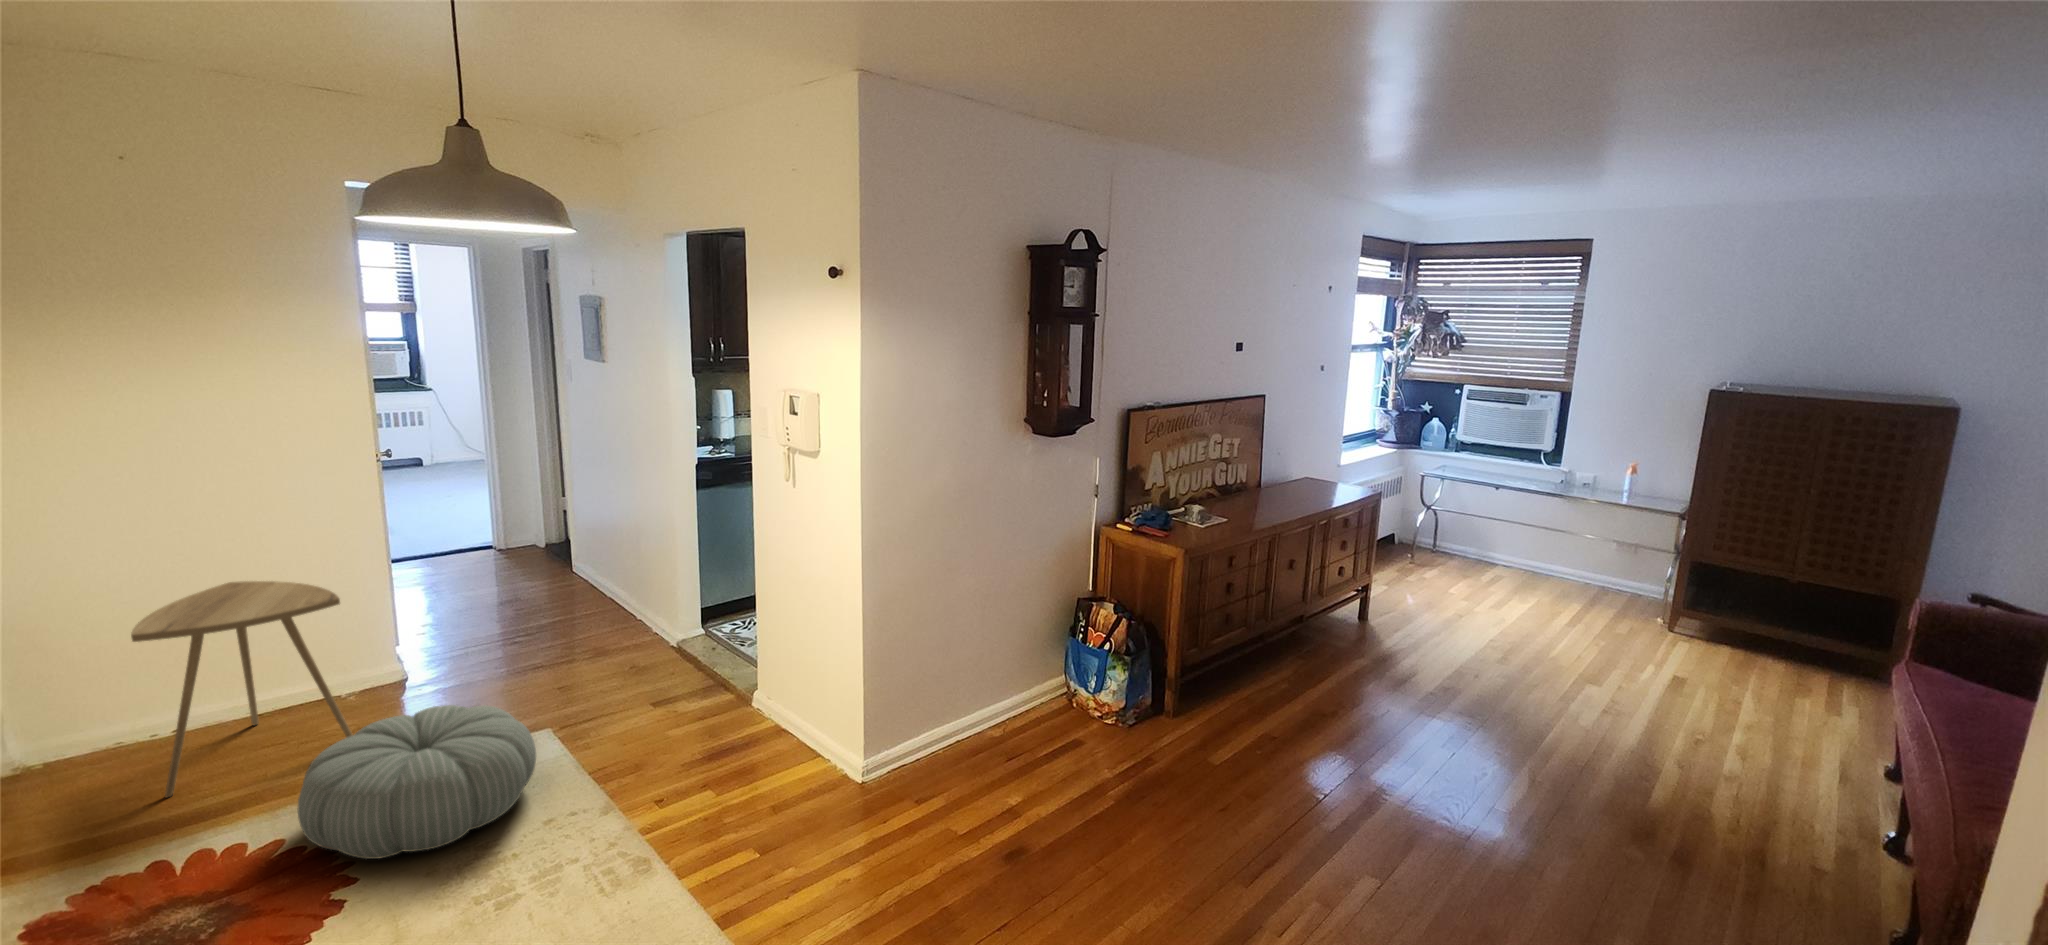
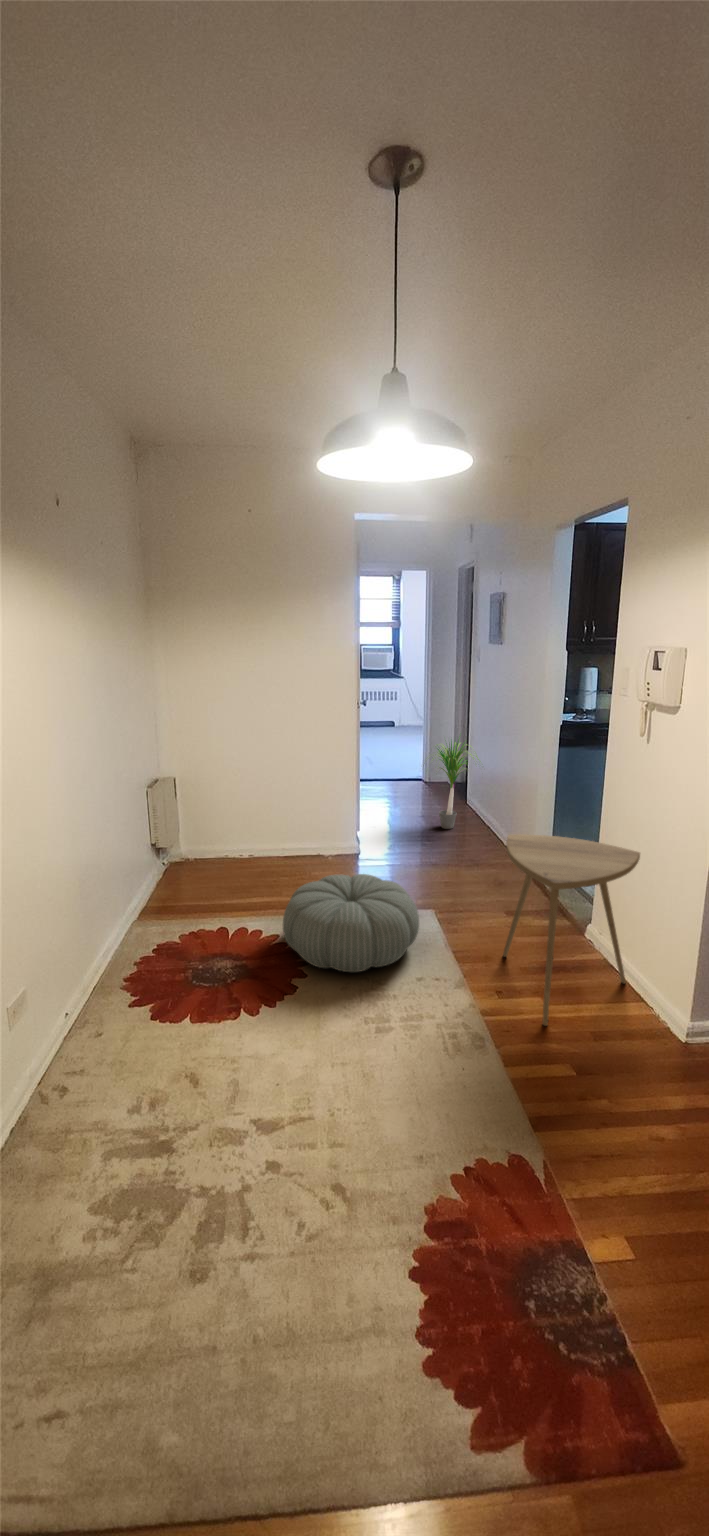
potted plant: none [495,474,601,614] -> present [438,738,479,829]
side table: present [131,581,353,797] -> present [503,834,640,1026]

